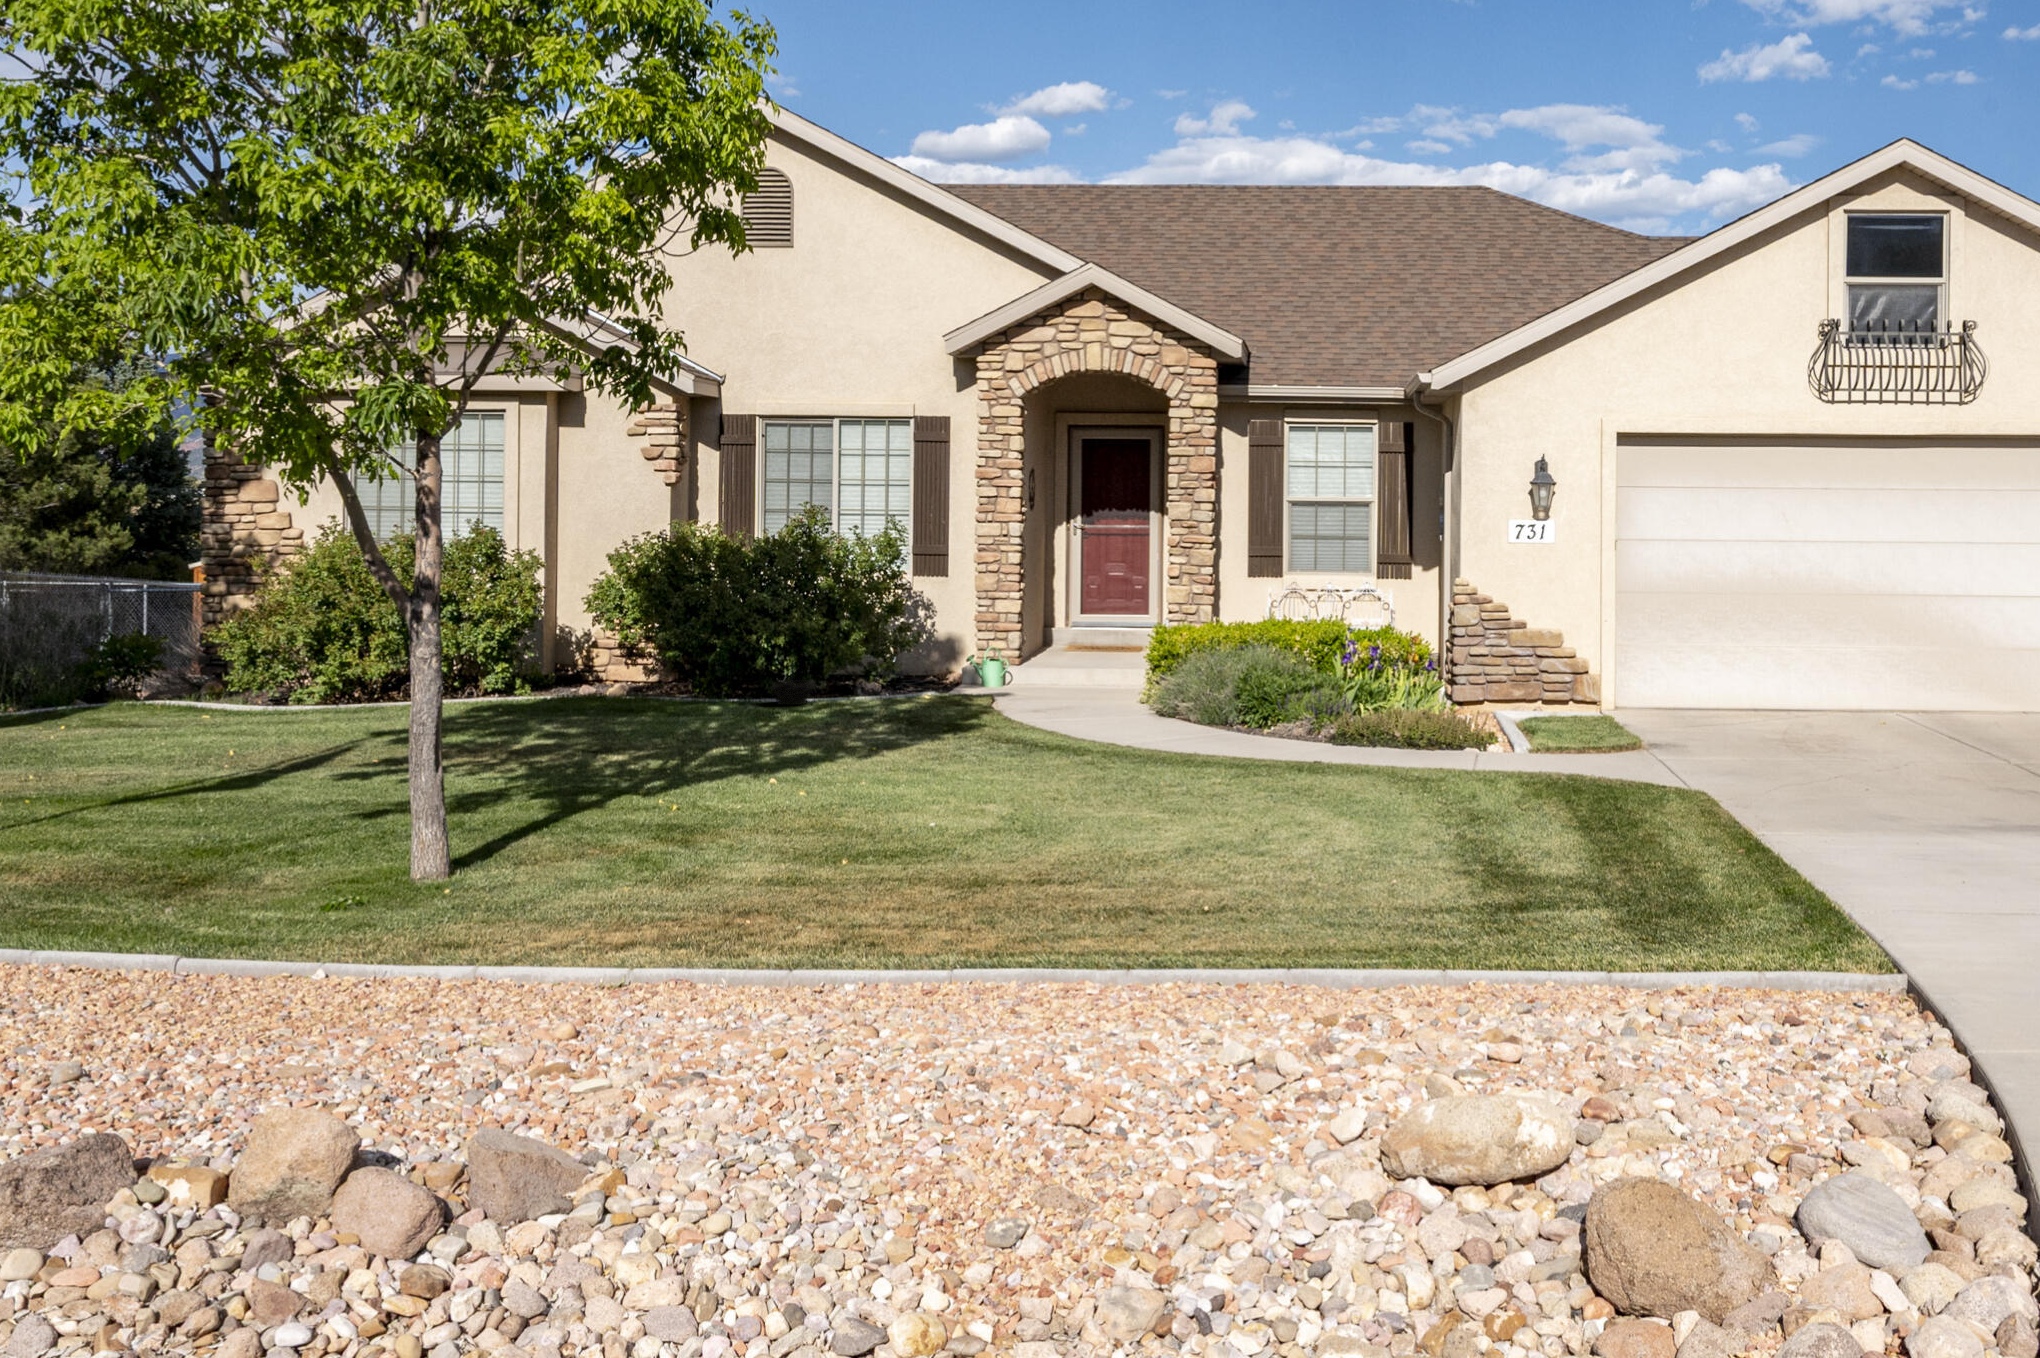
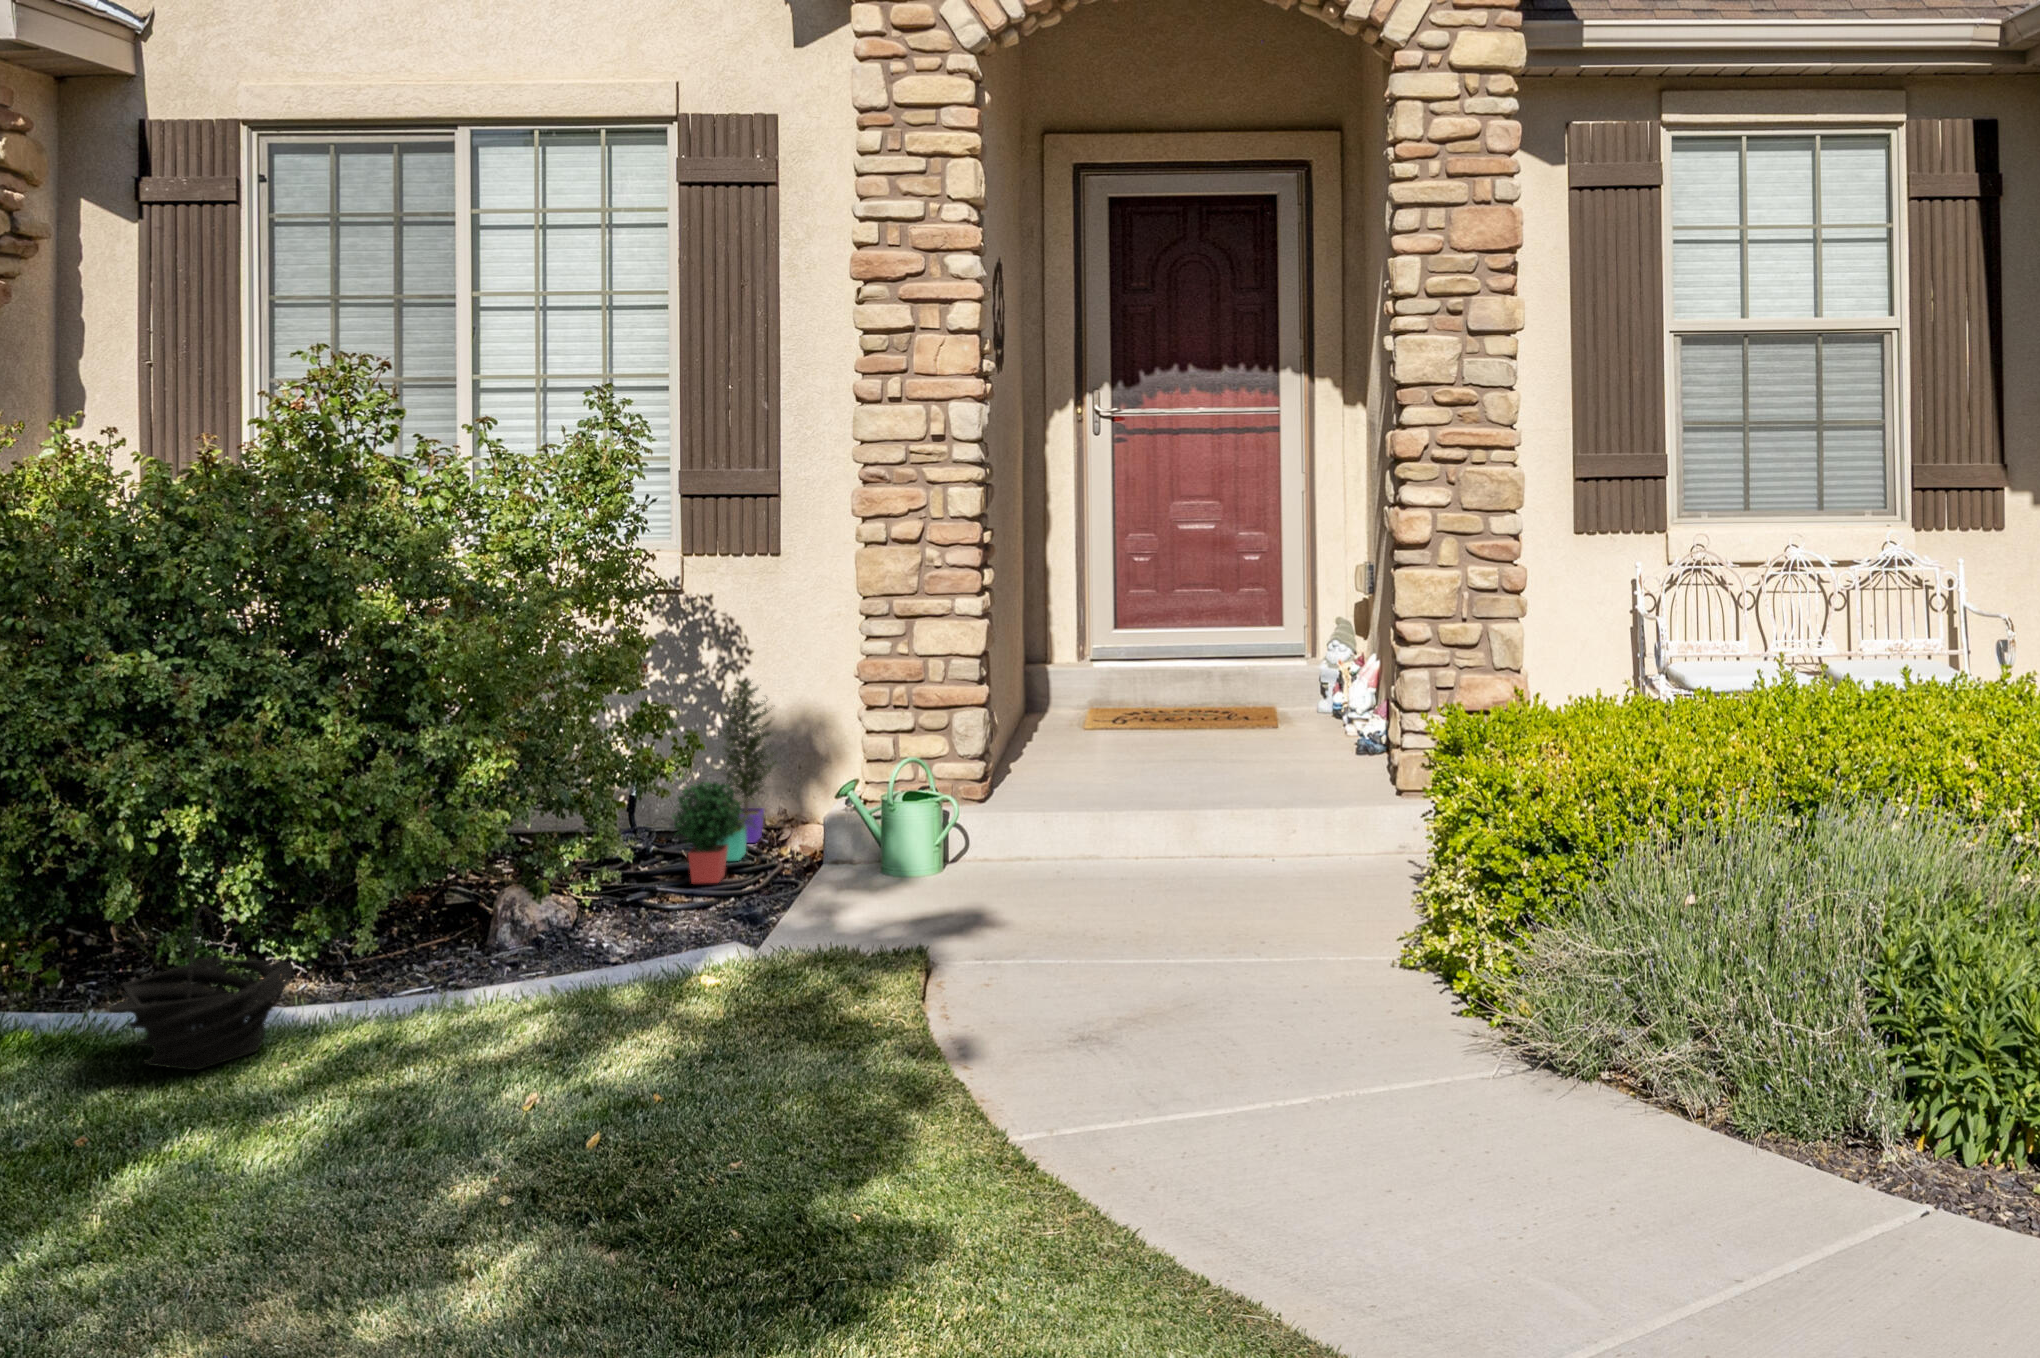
potted plant: none [913,620,948,685] -> present [672,679,776,884]

